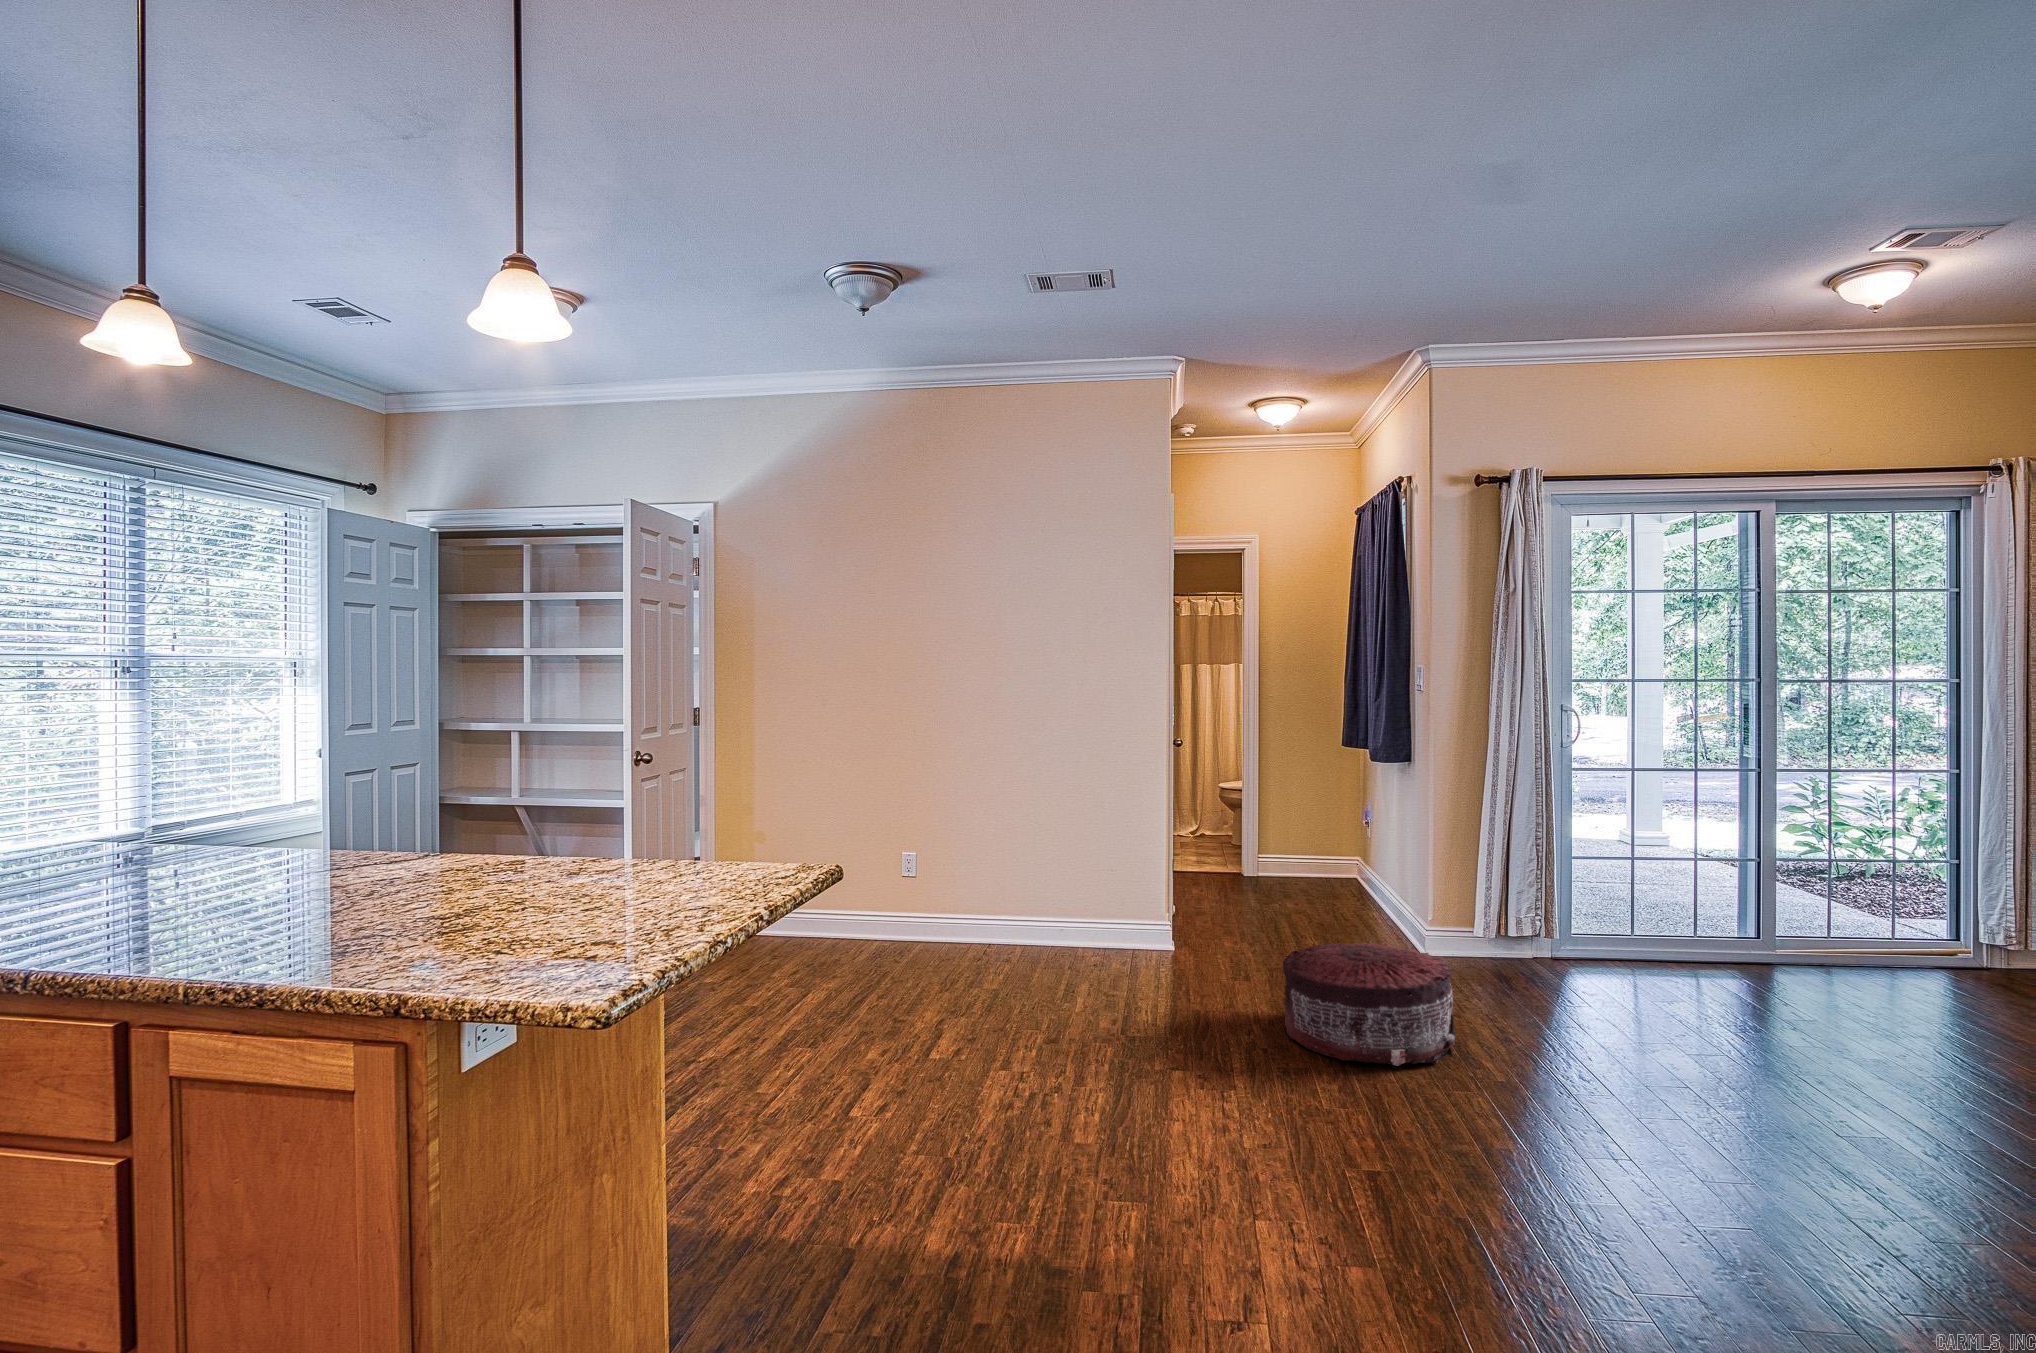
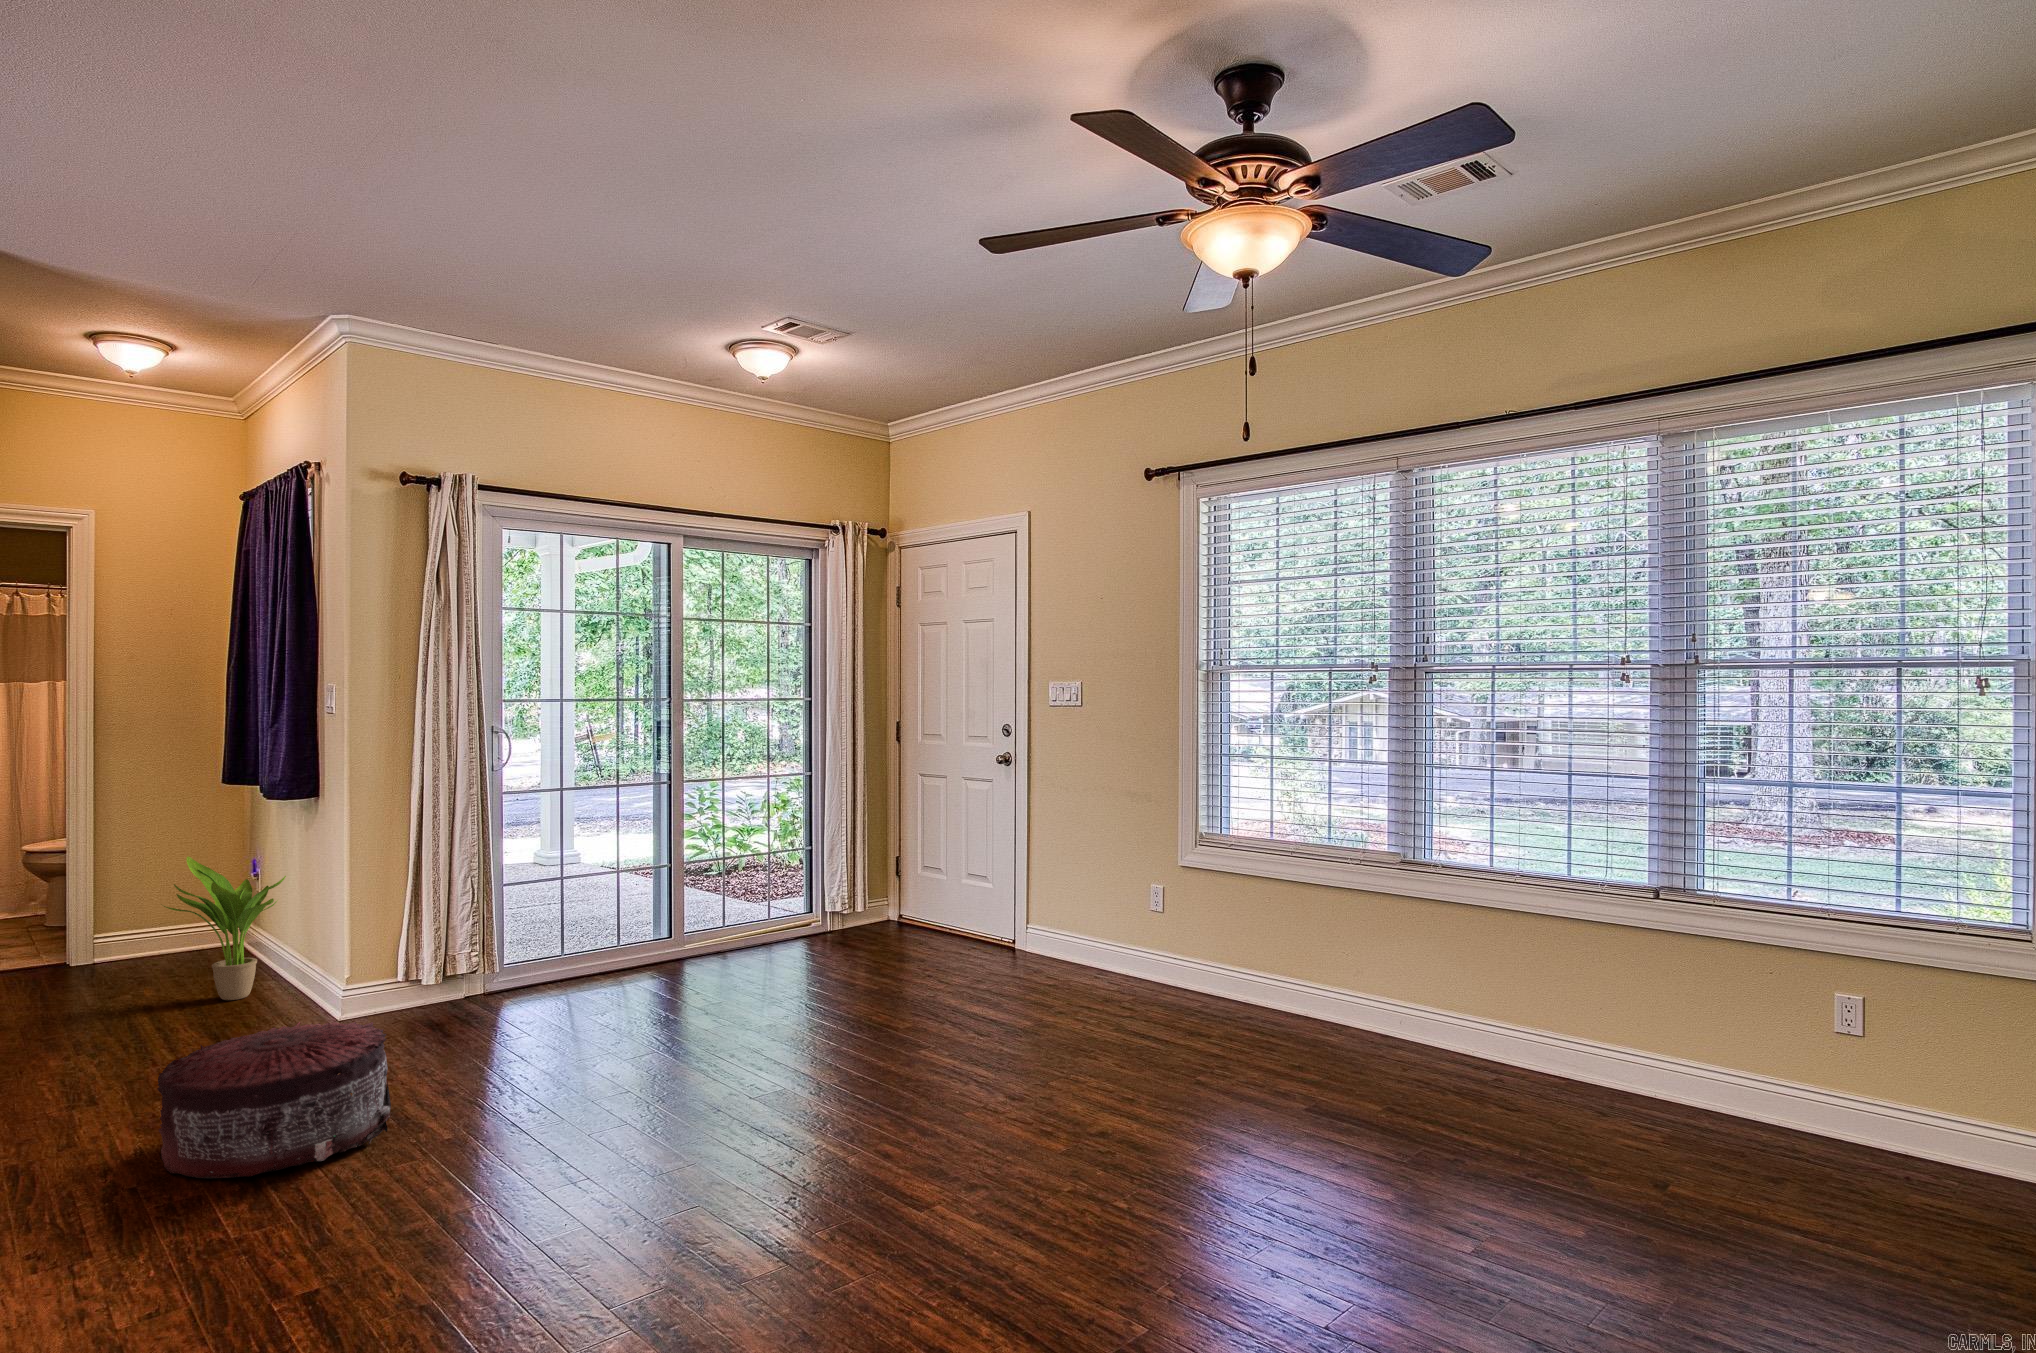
potted plant: none [1298,795,1384,911] -> present [164,857,286,1000]

